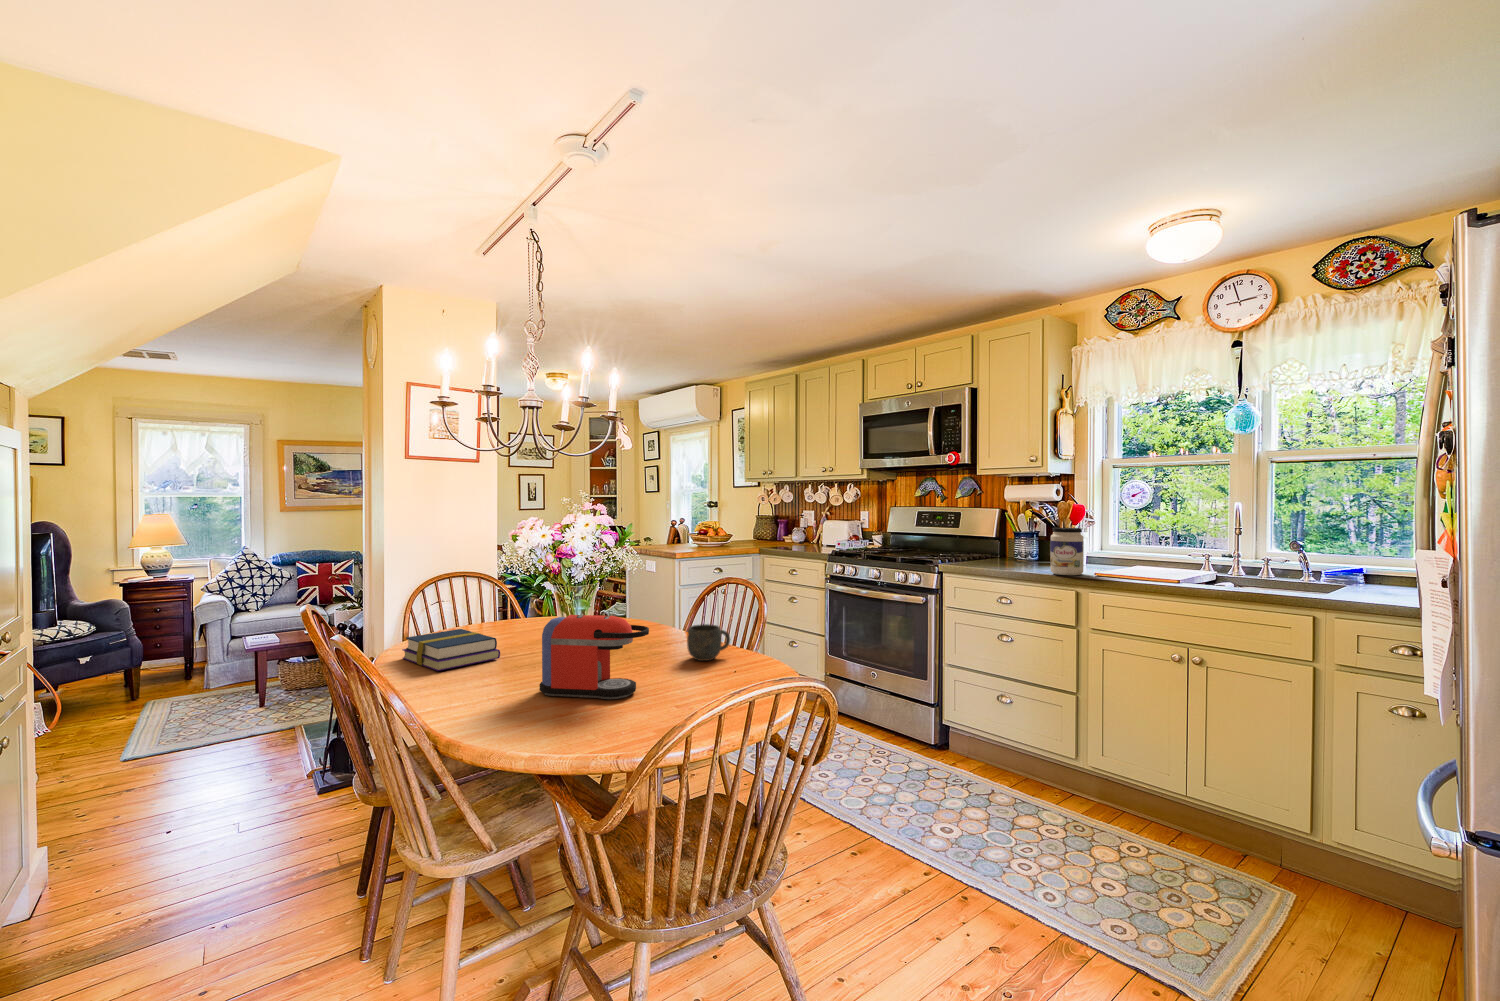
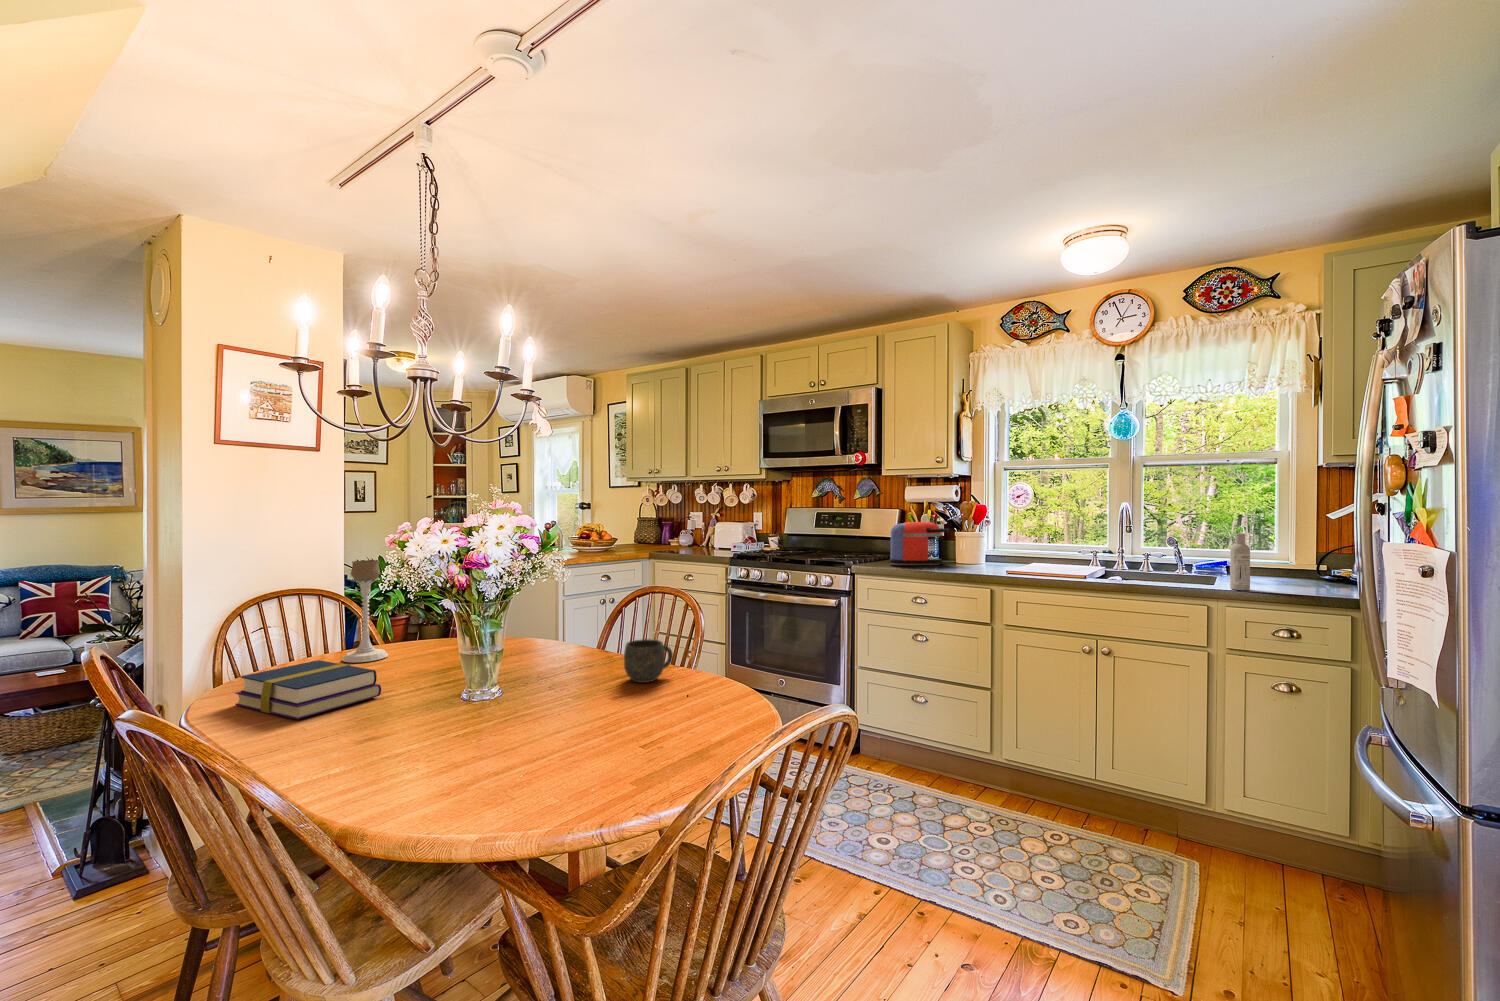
jar: present [1050,528,1084,575] -> none [963,526,993,573]
bottle: none [1343,538,1367,601] -> present [1230,533,1250,590]
candle holder: none [484,552,518,633] -> present [342,560,388,663]
coffee maker: present [539,615,649,699] -> present [889,522,950,565]

